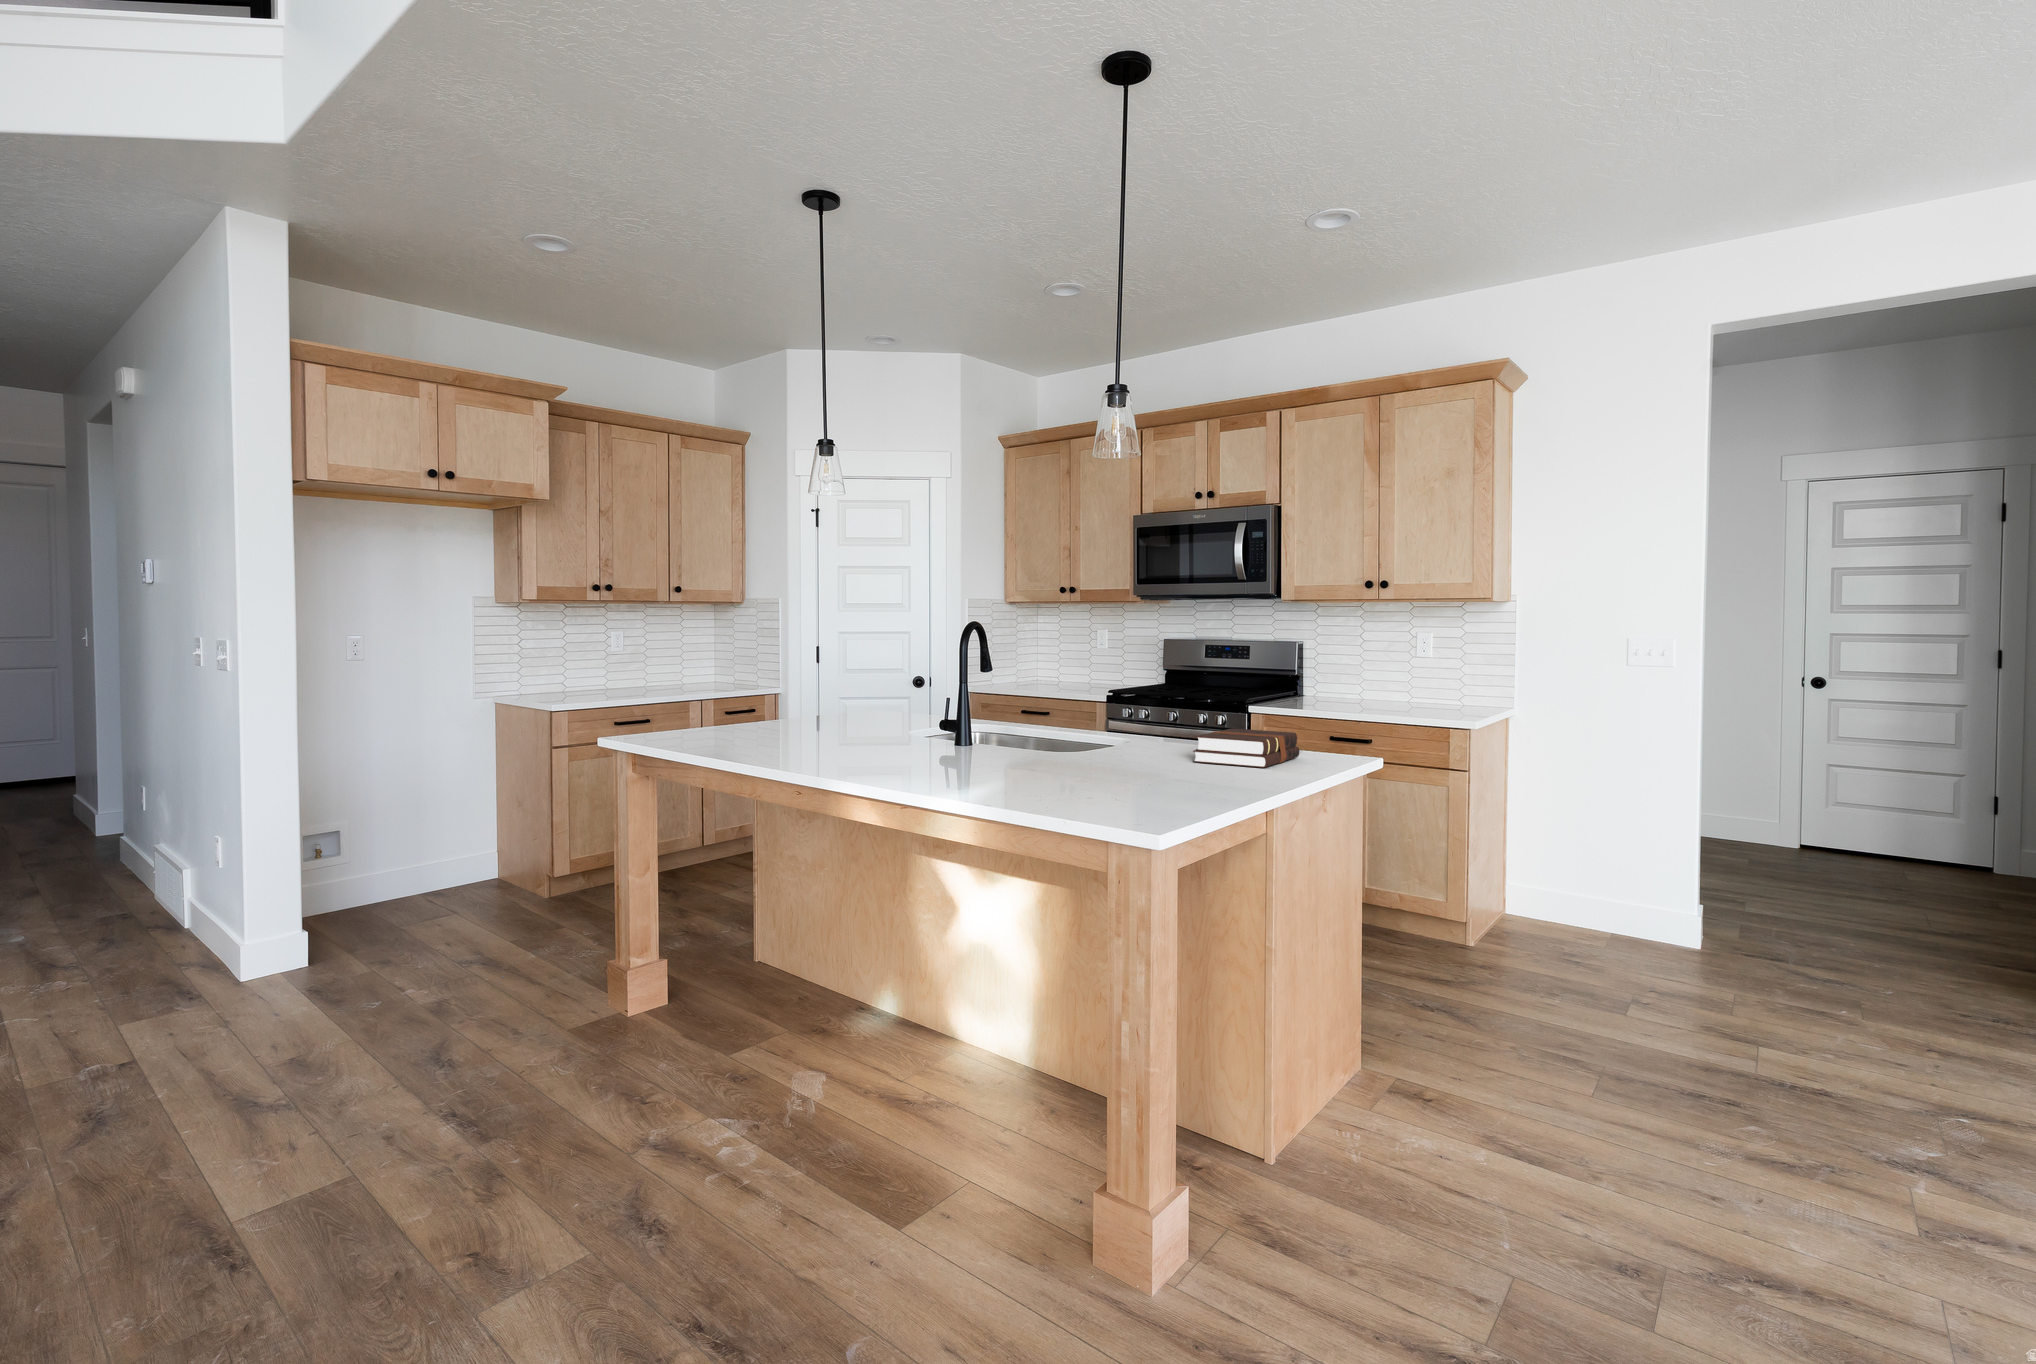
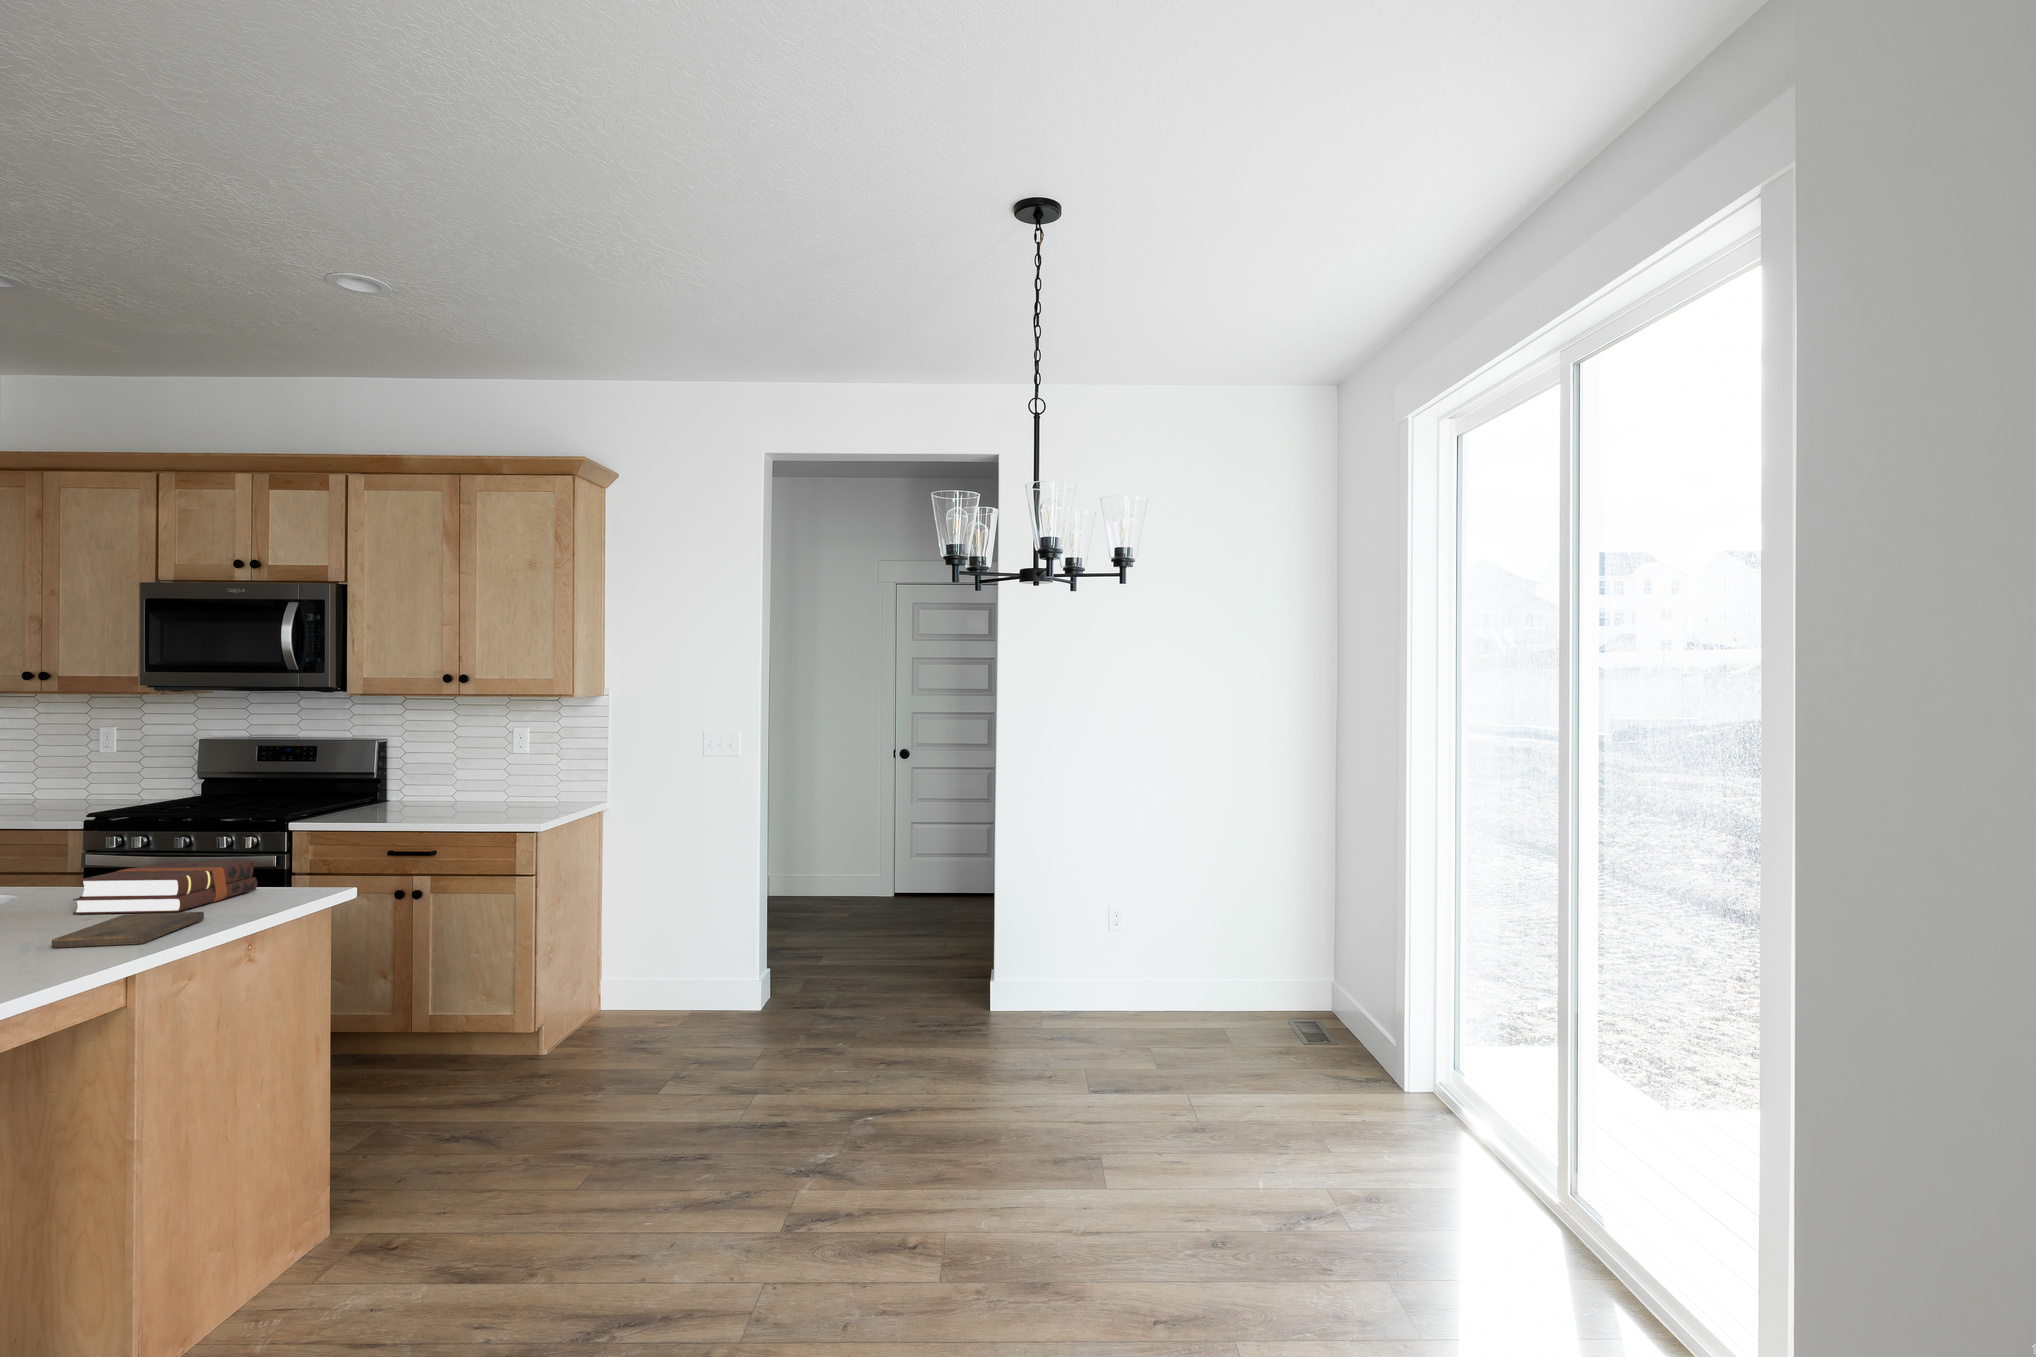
cutting board: none [1215,765,1293,788] -> present [52,912,204,948]

